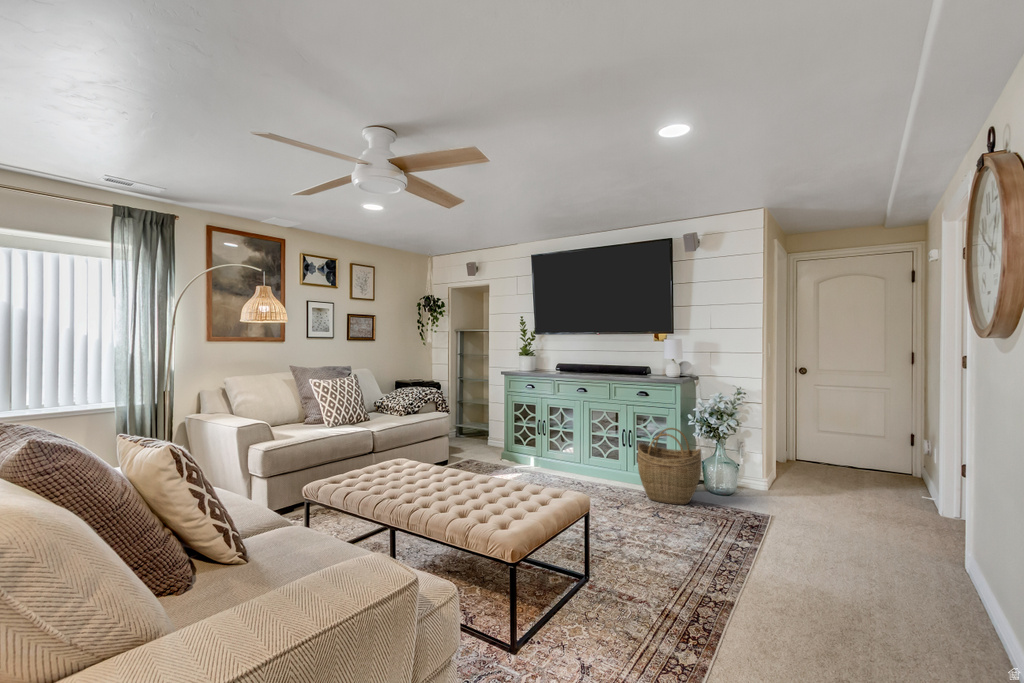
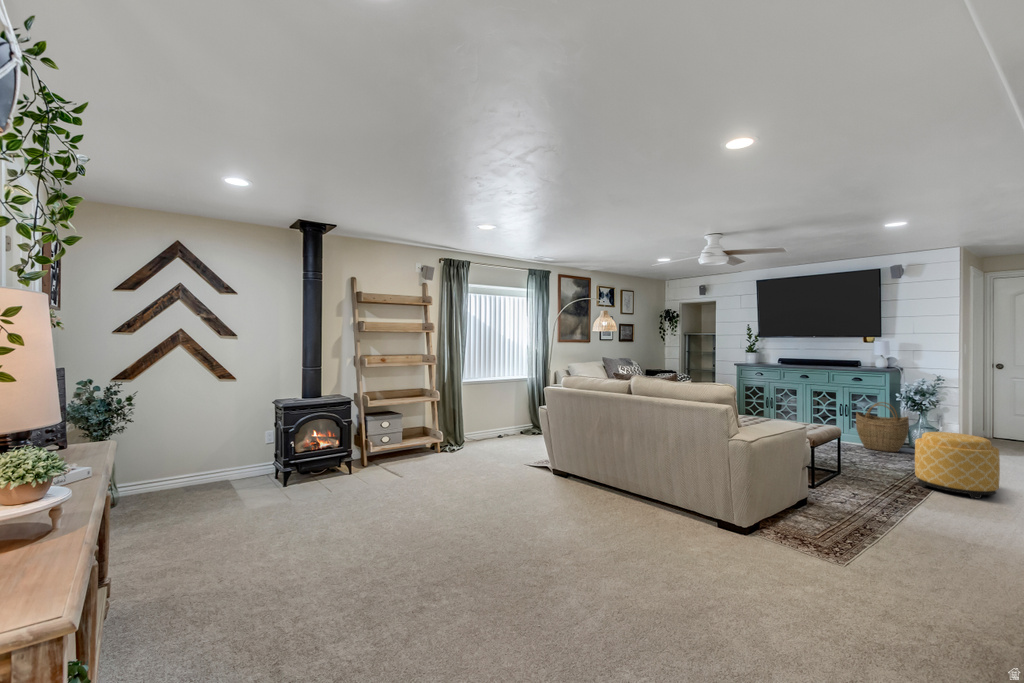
ottoman: none [696,494,815,630] -> present [915,432,1000,499]

